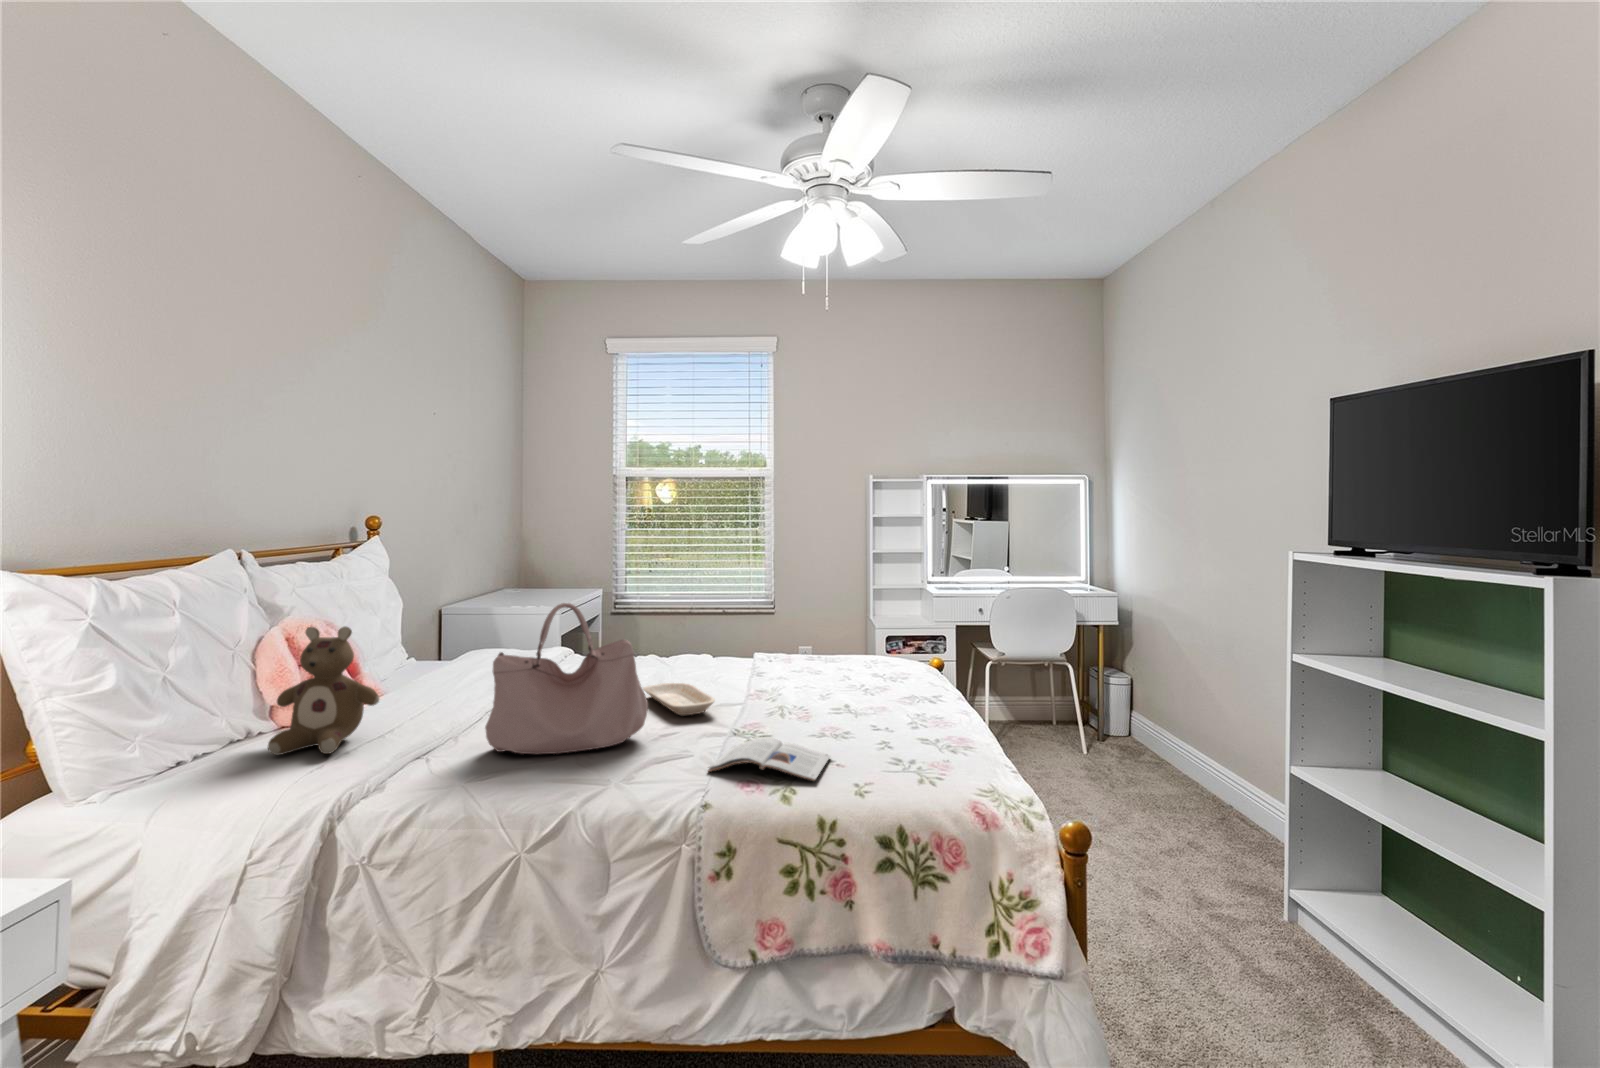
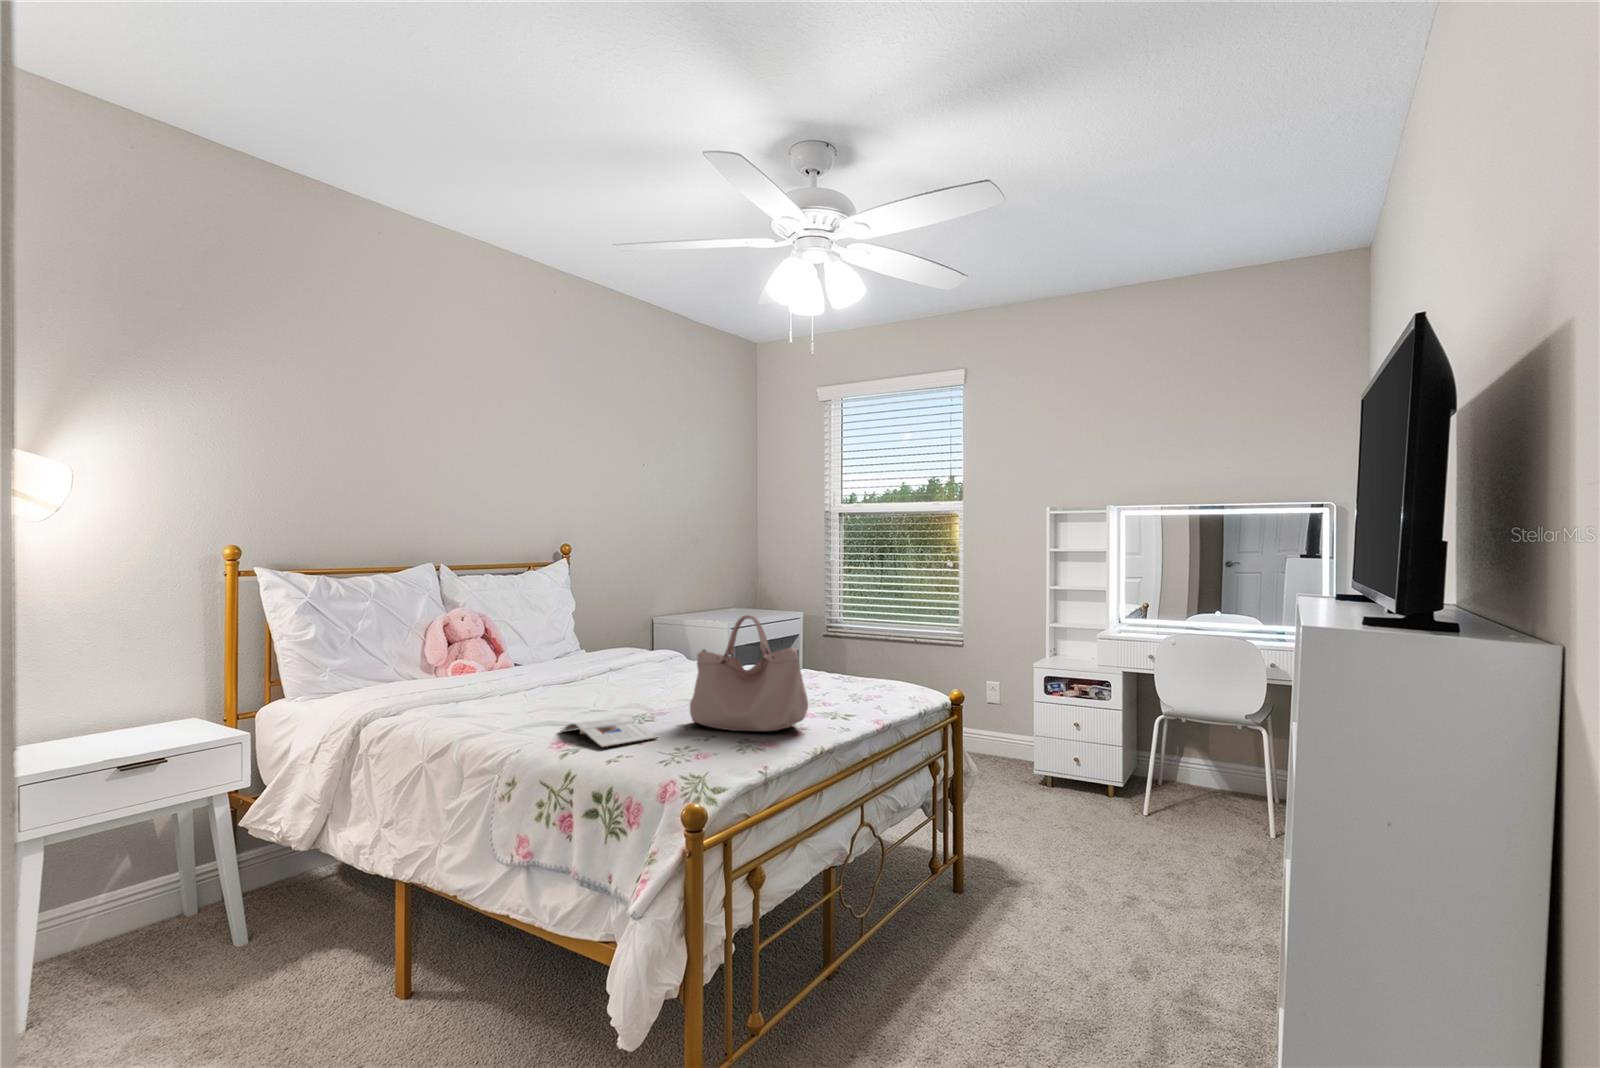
handbag: present [485,603,648,754] -> present [690,615,808,731]
stuffed bear: present [268,627,379,755] -> none [383,611,449,691]
tray: present [643,683,715,716] -> none [626,679,681,701]

